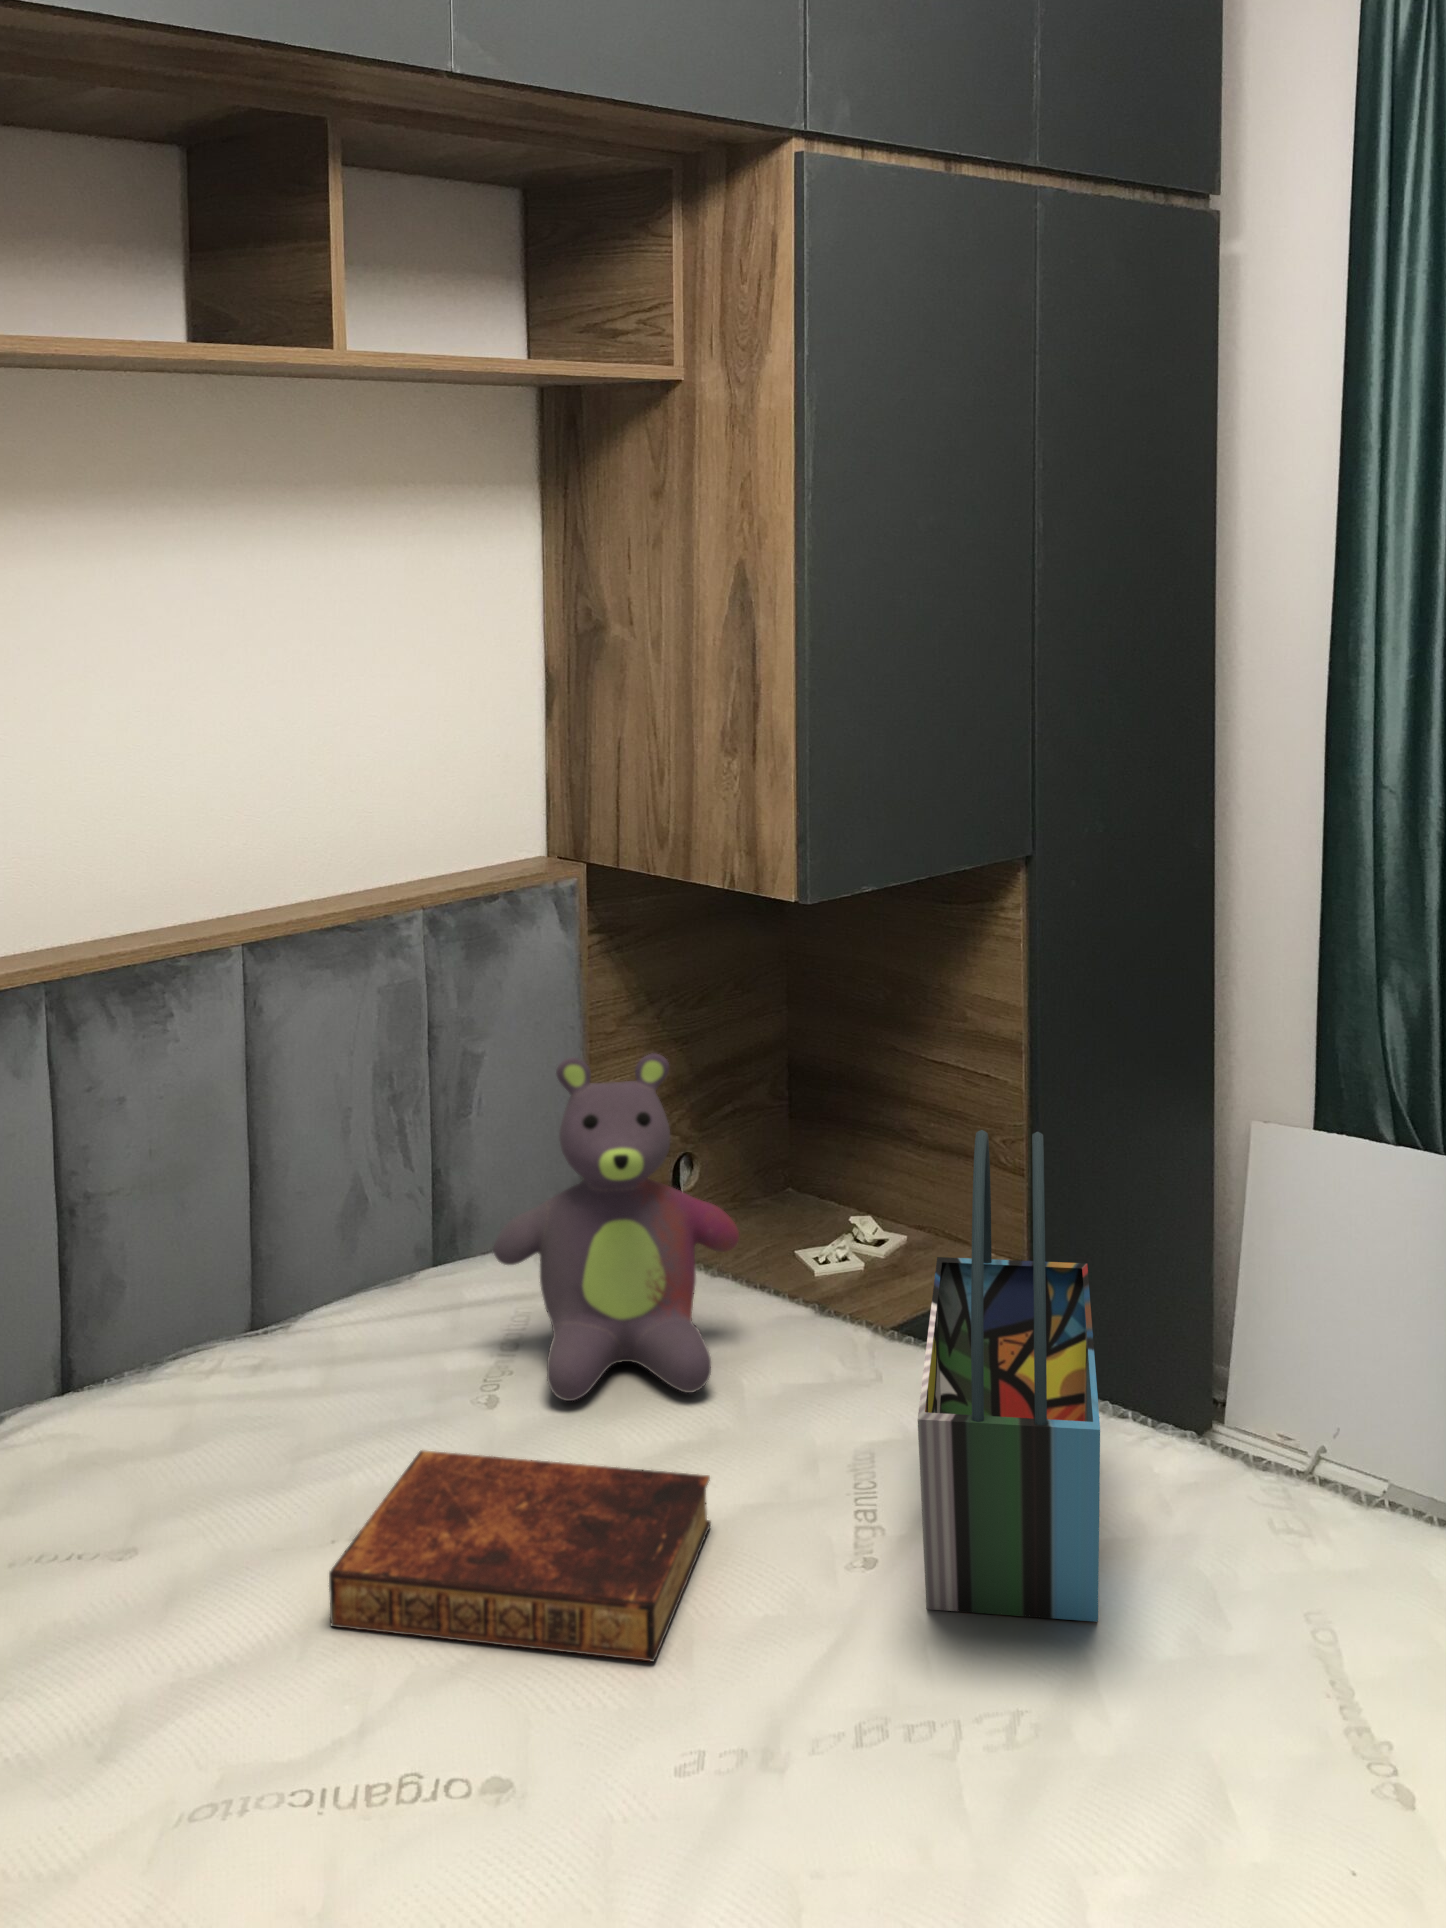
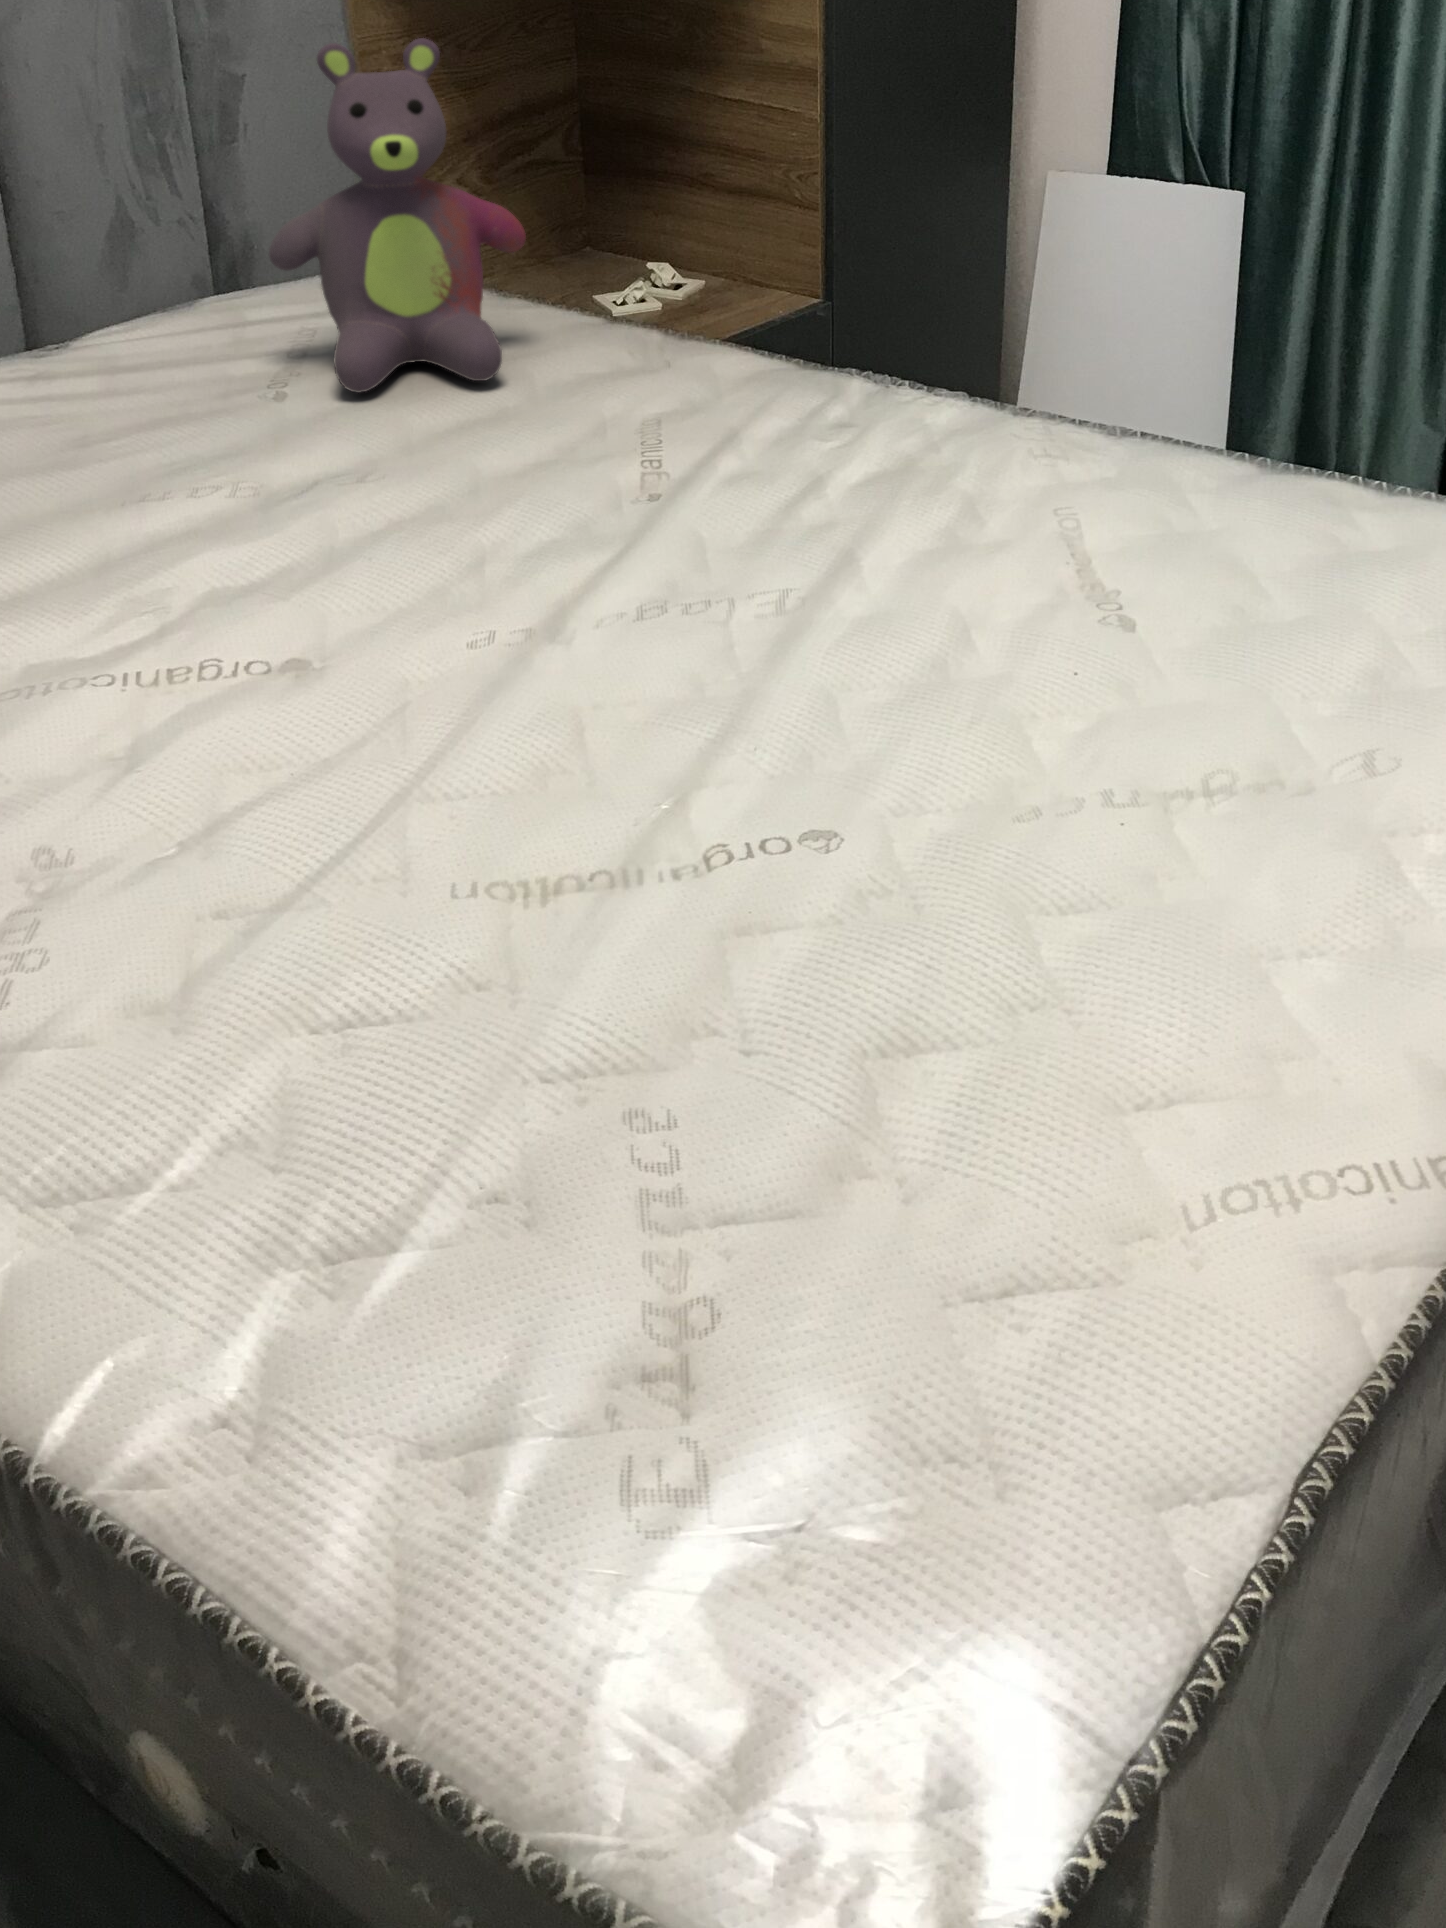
tote bag: present [918,1130,1100,1622] -> none [696,56,875,522]
book: present [329,1450,711,1661] -> none [114,423,504,571]

